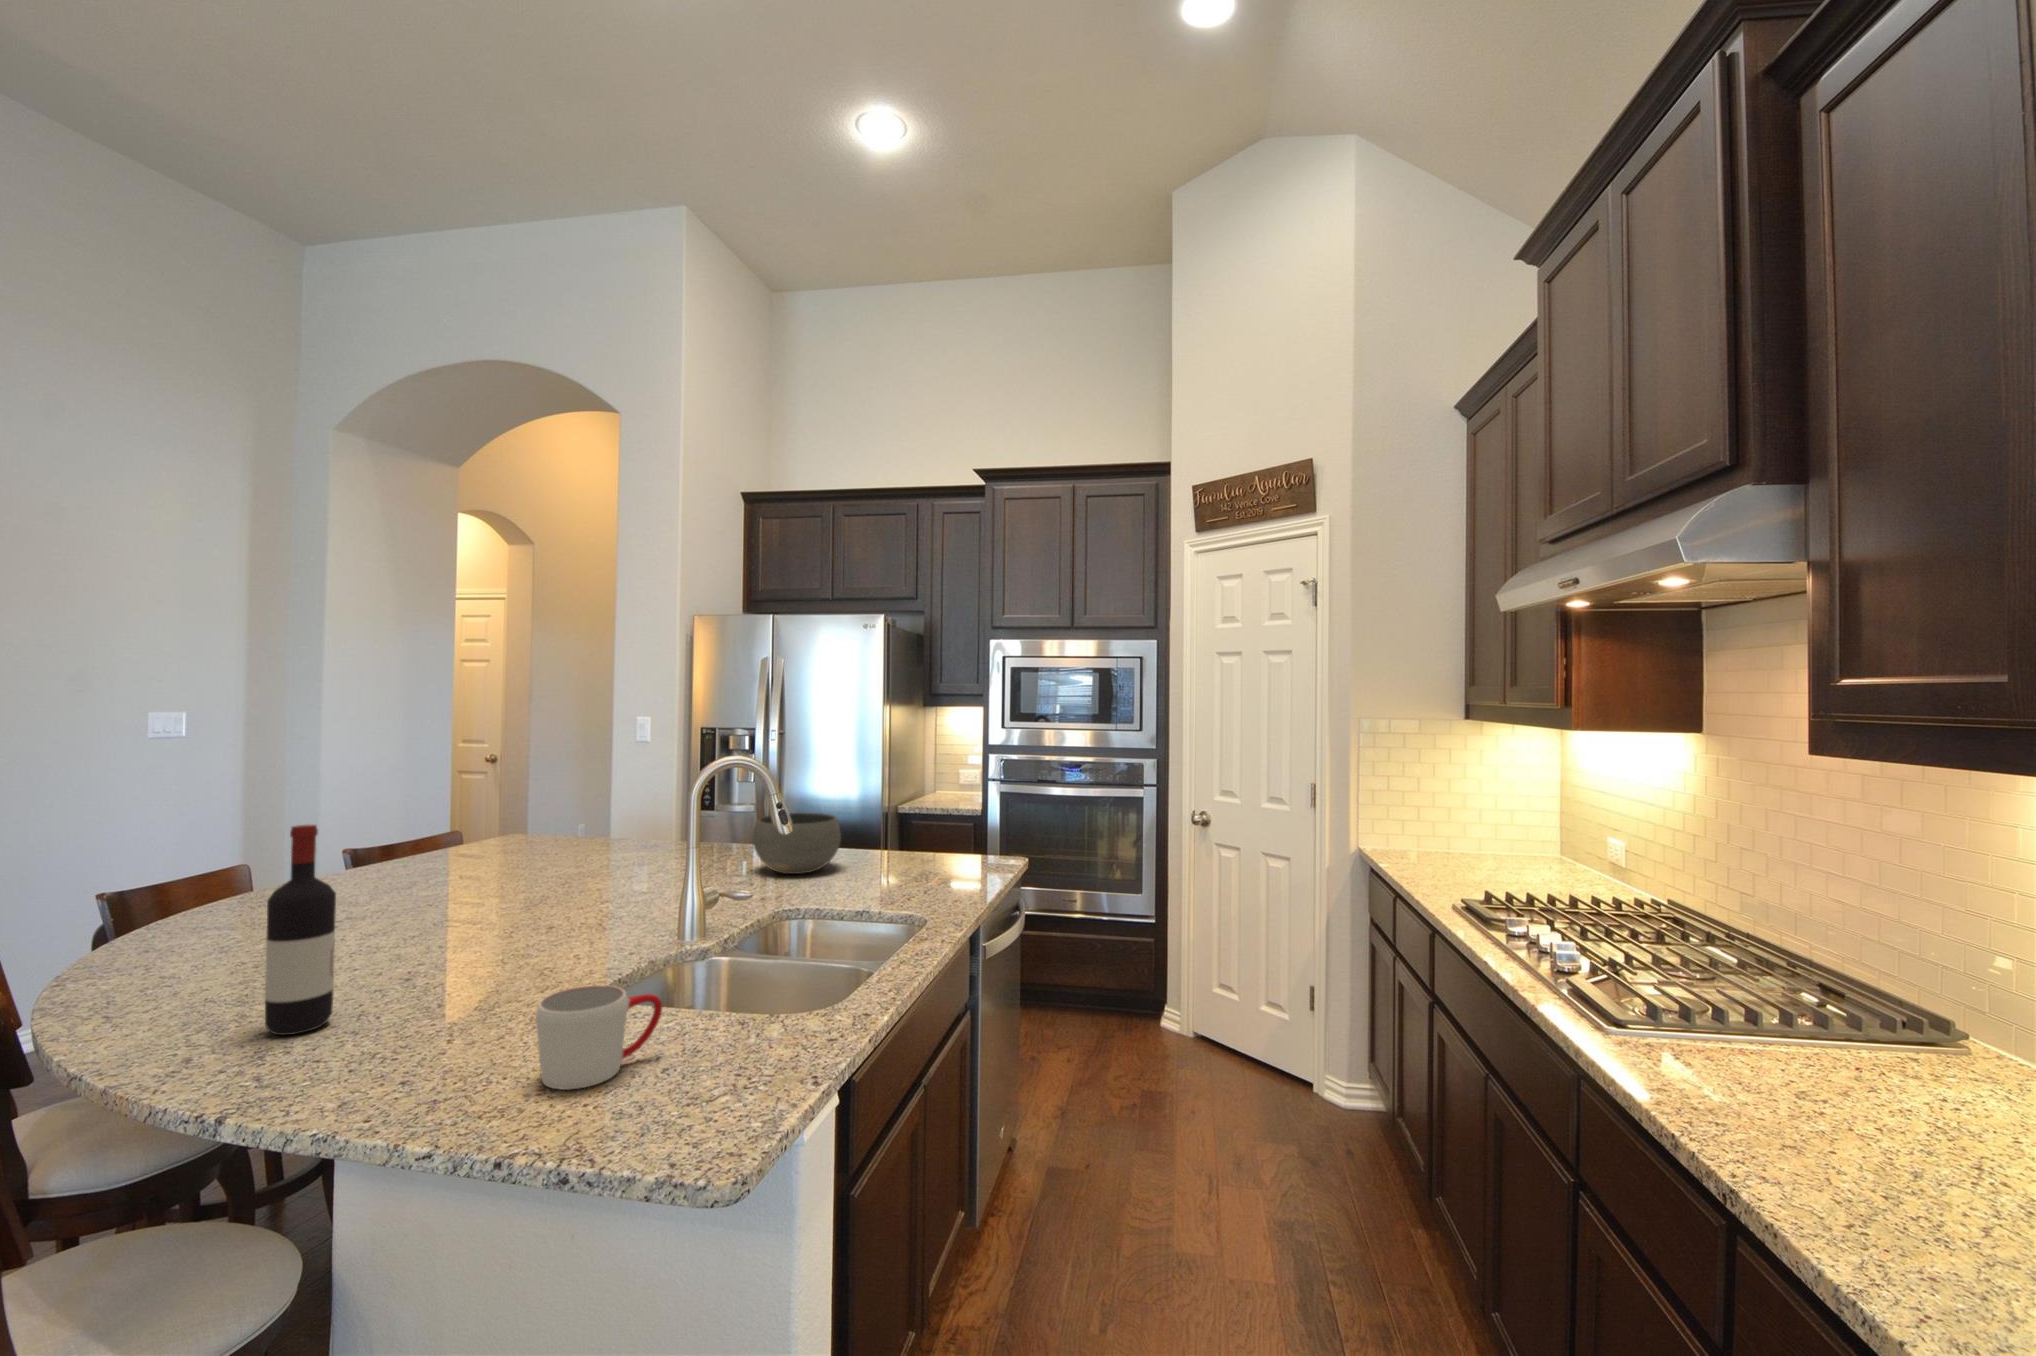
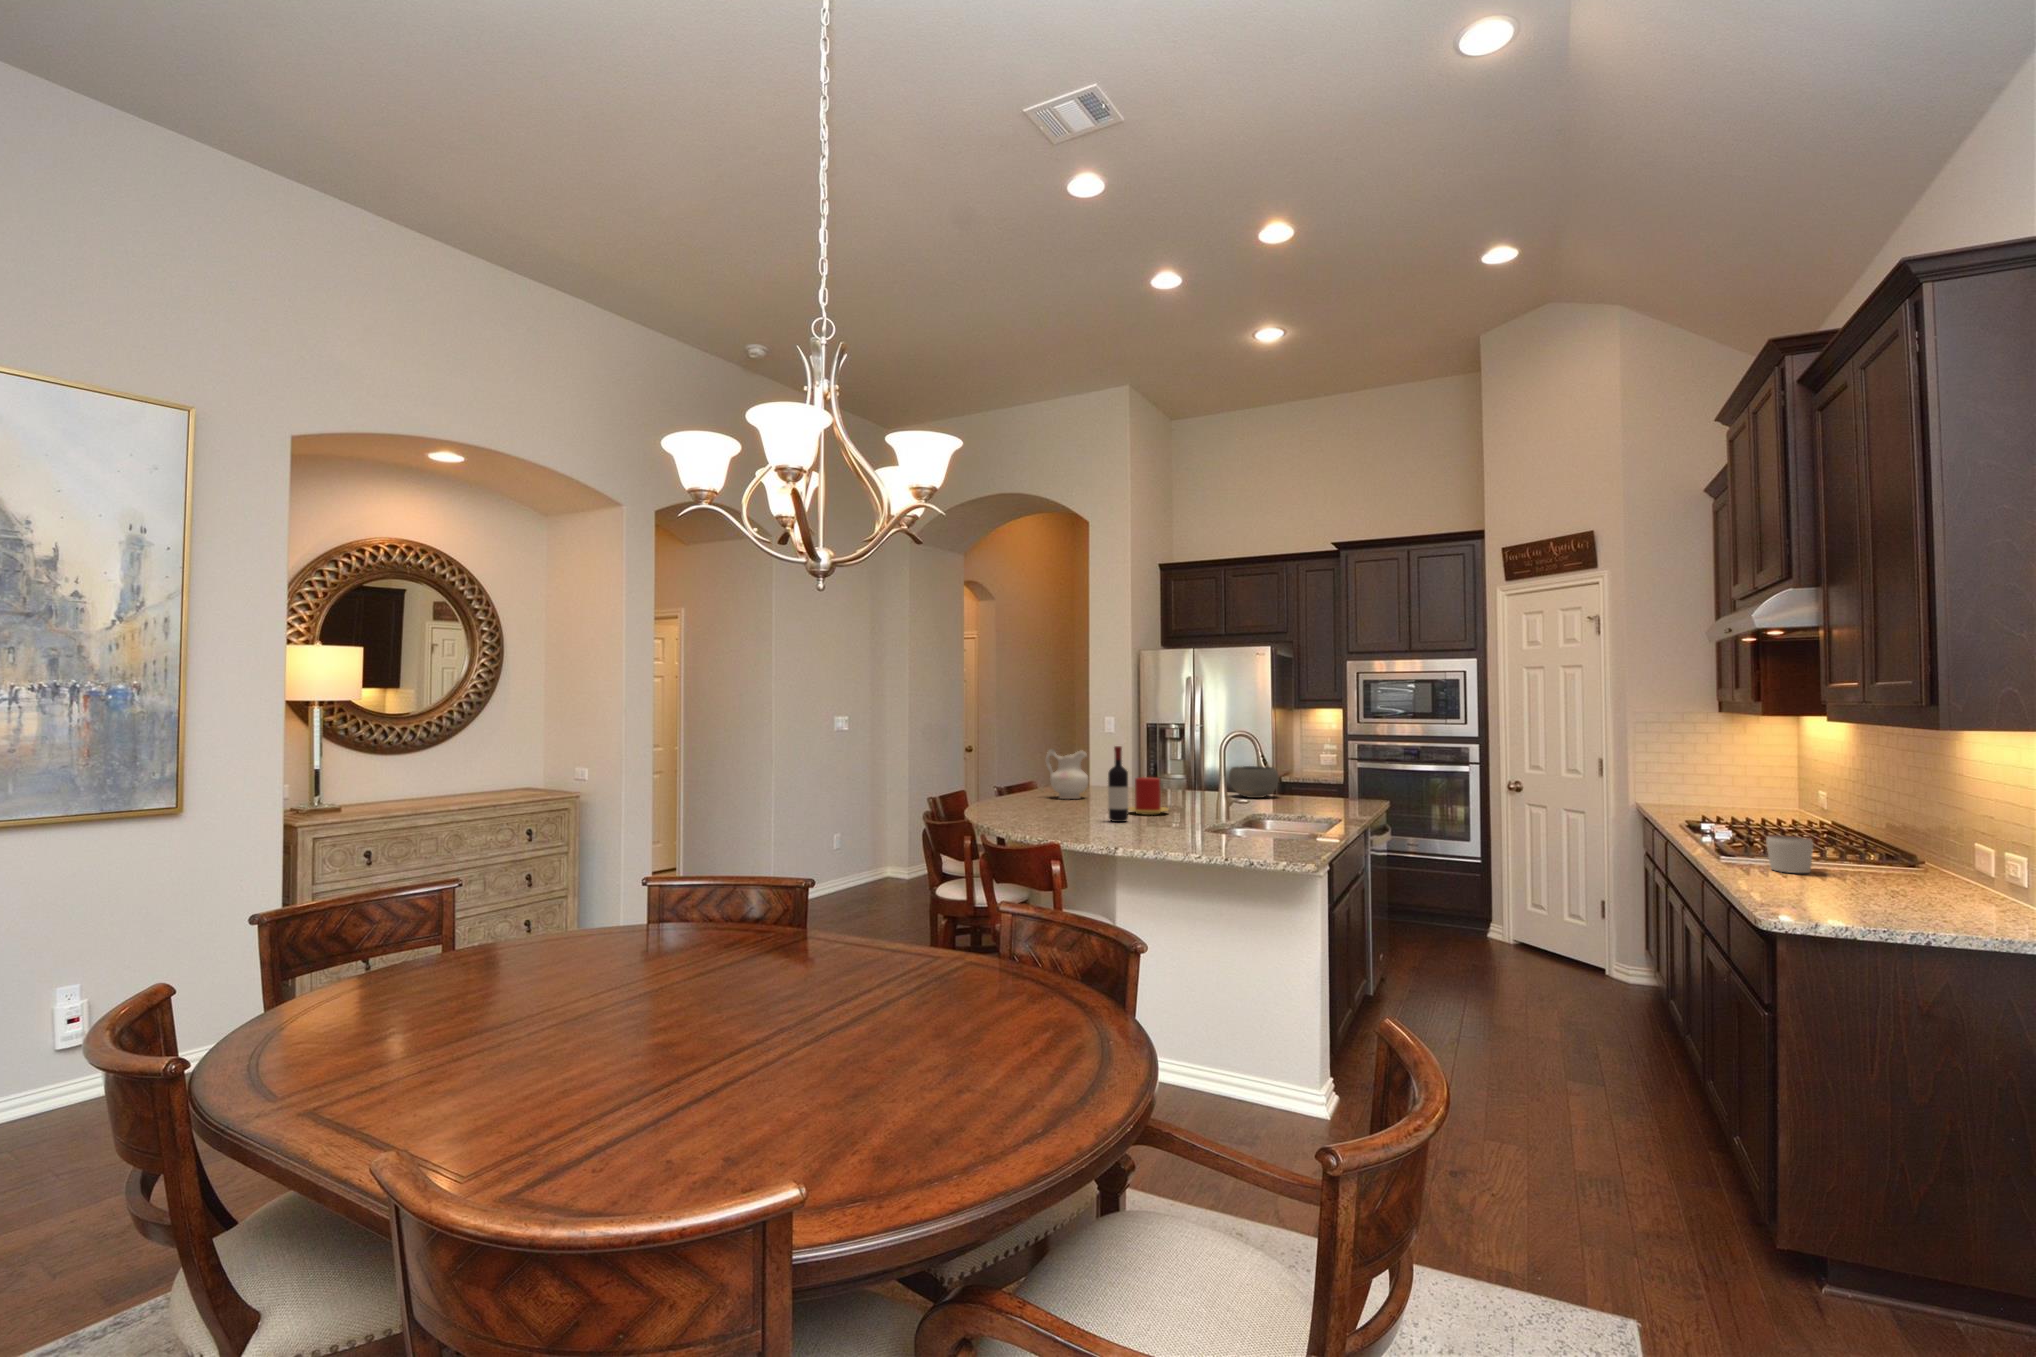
ceramic pitcher: none [350,795,448,902] -> present [1046,749,1088,799]
candle: none [410,877,525,974] -> present [1128,777,1168,815]
mug: present [536,985,662,1090] -> present [1766,835,1813,873]

